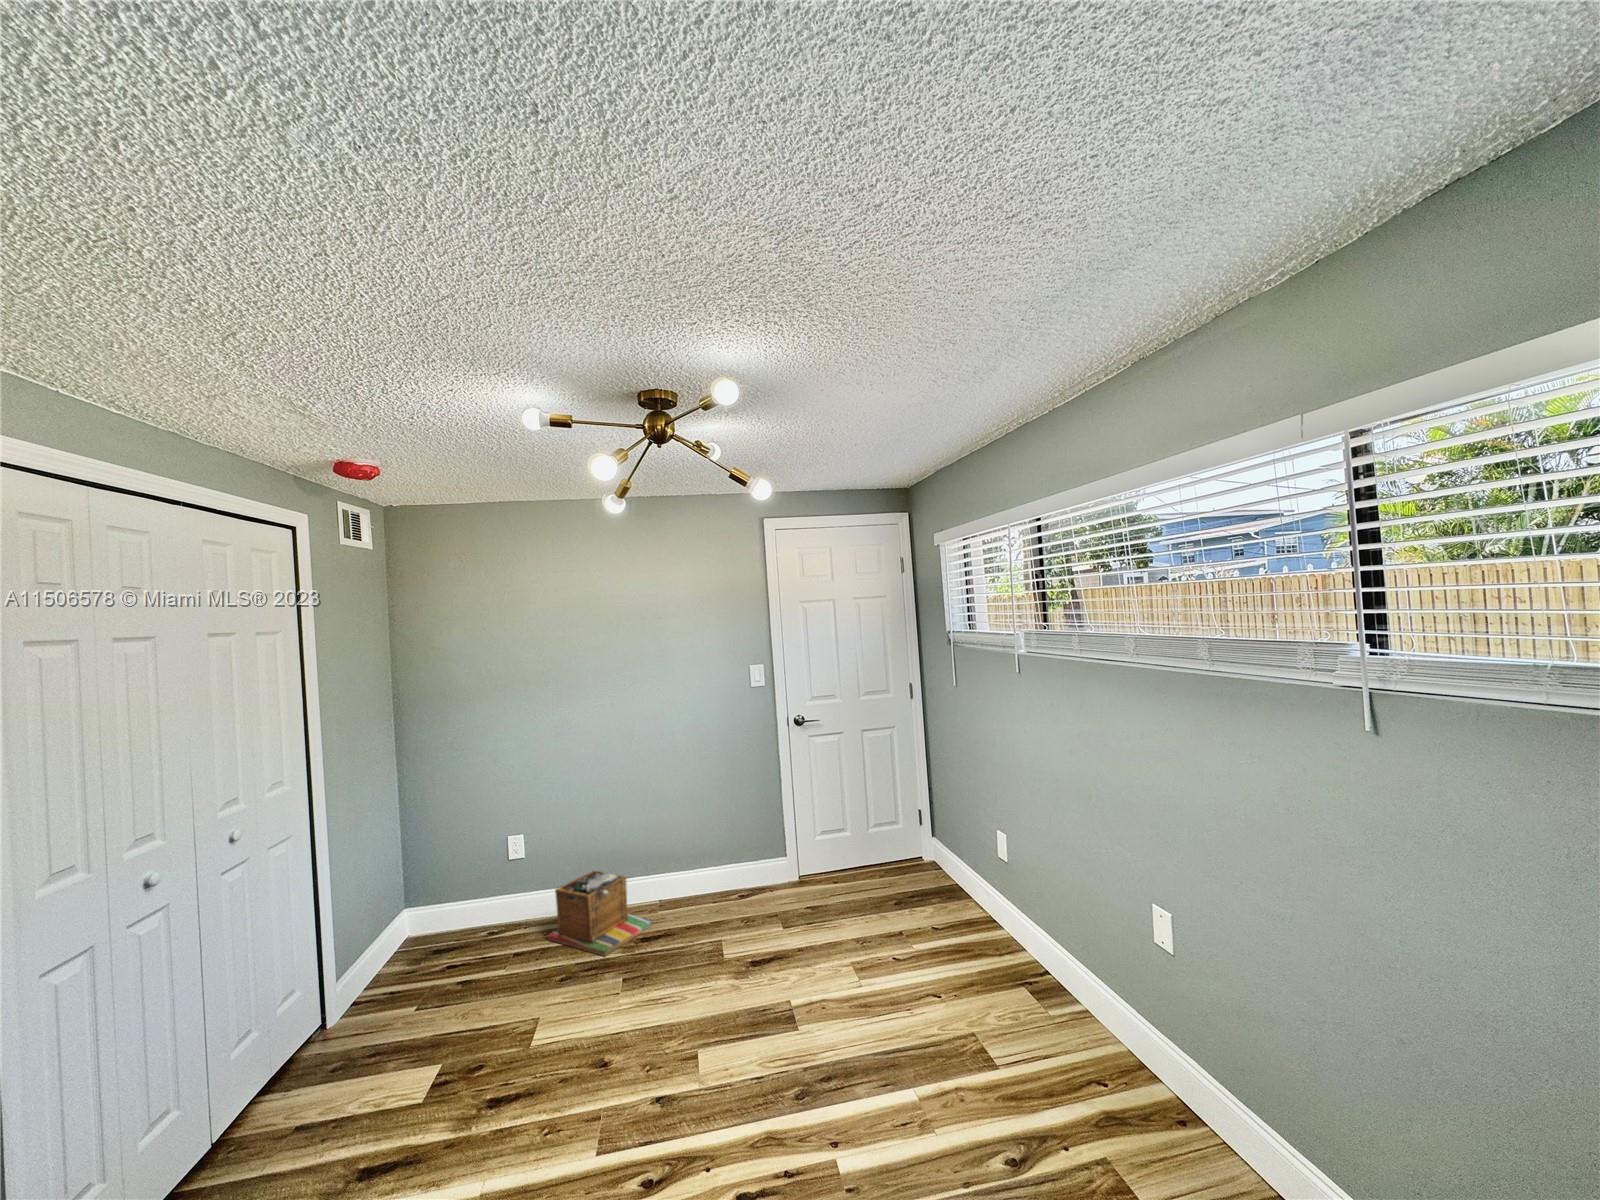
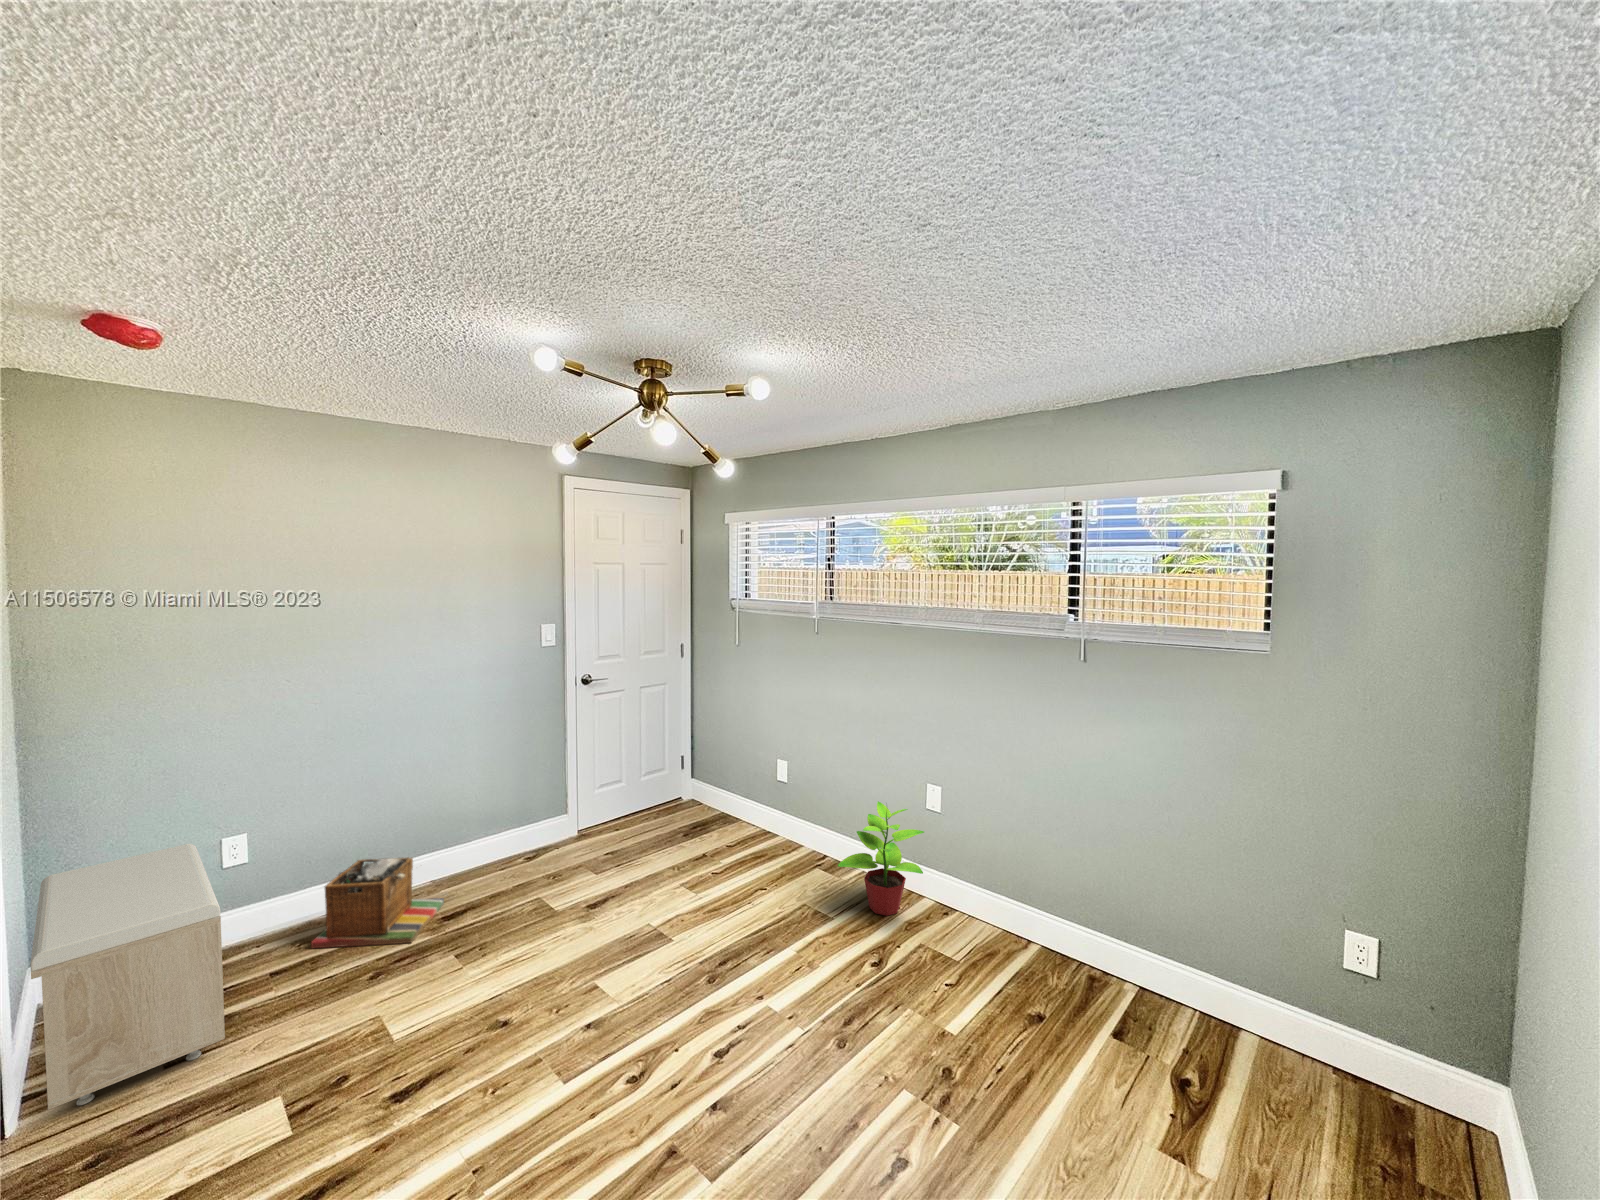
storage bench: none [330,837,486,1021] -> present [30,844,225,1110]
potted plant: none [1003,915,1141,1092] -> present [838,801,924,916]

